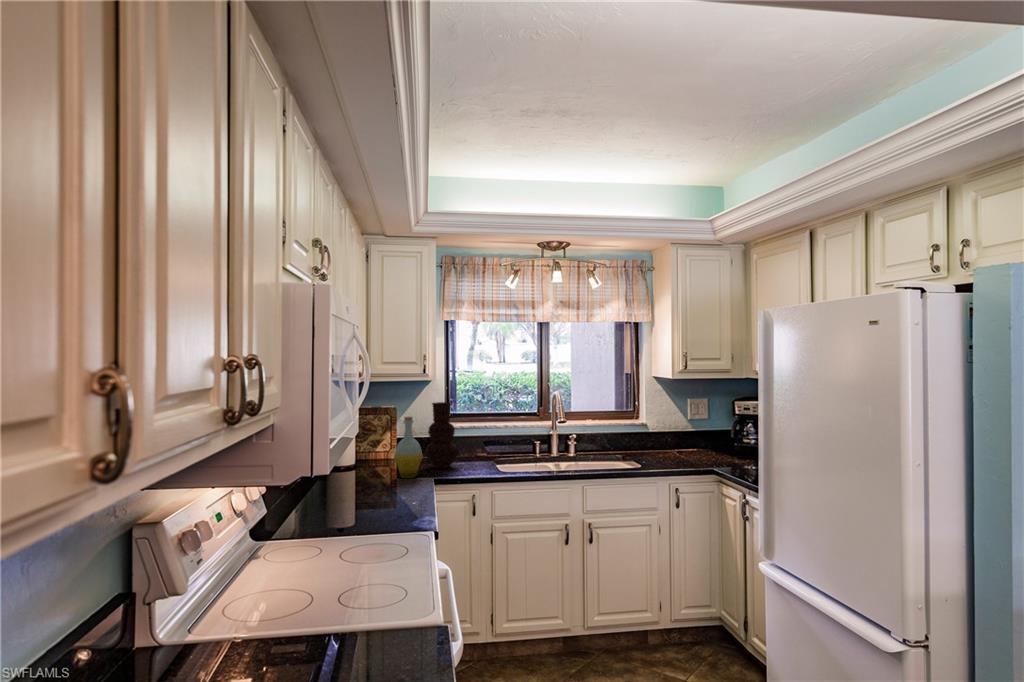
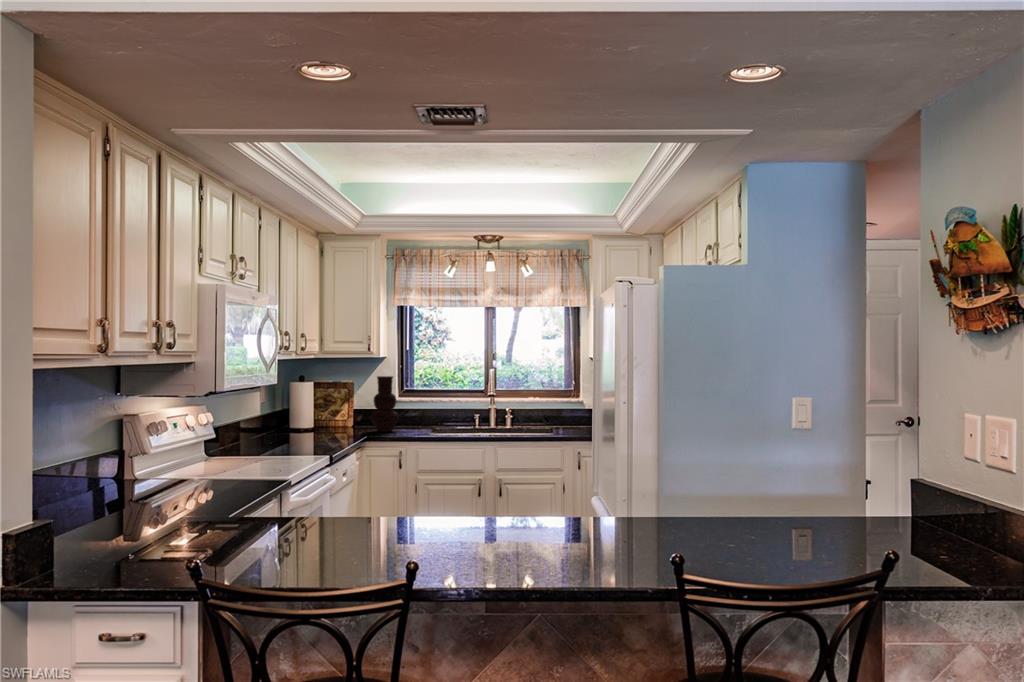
bottle: present [394,417,423,478] -> none [338,385,362,435]

